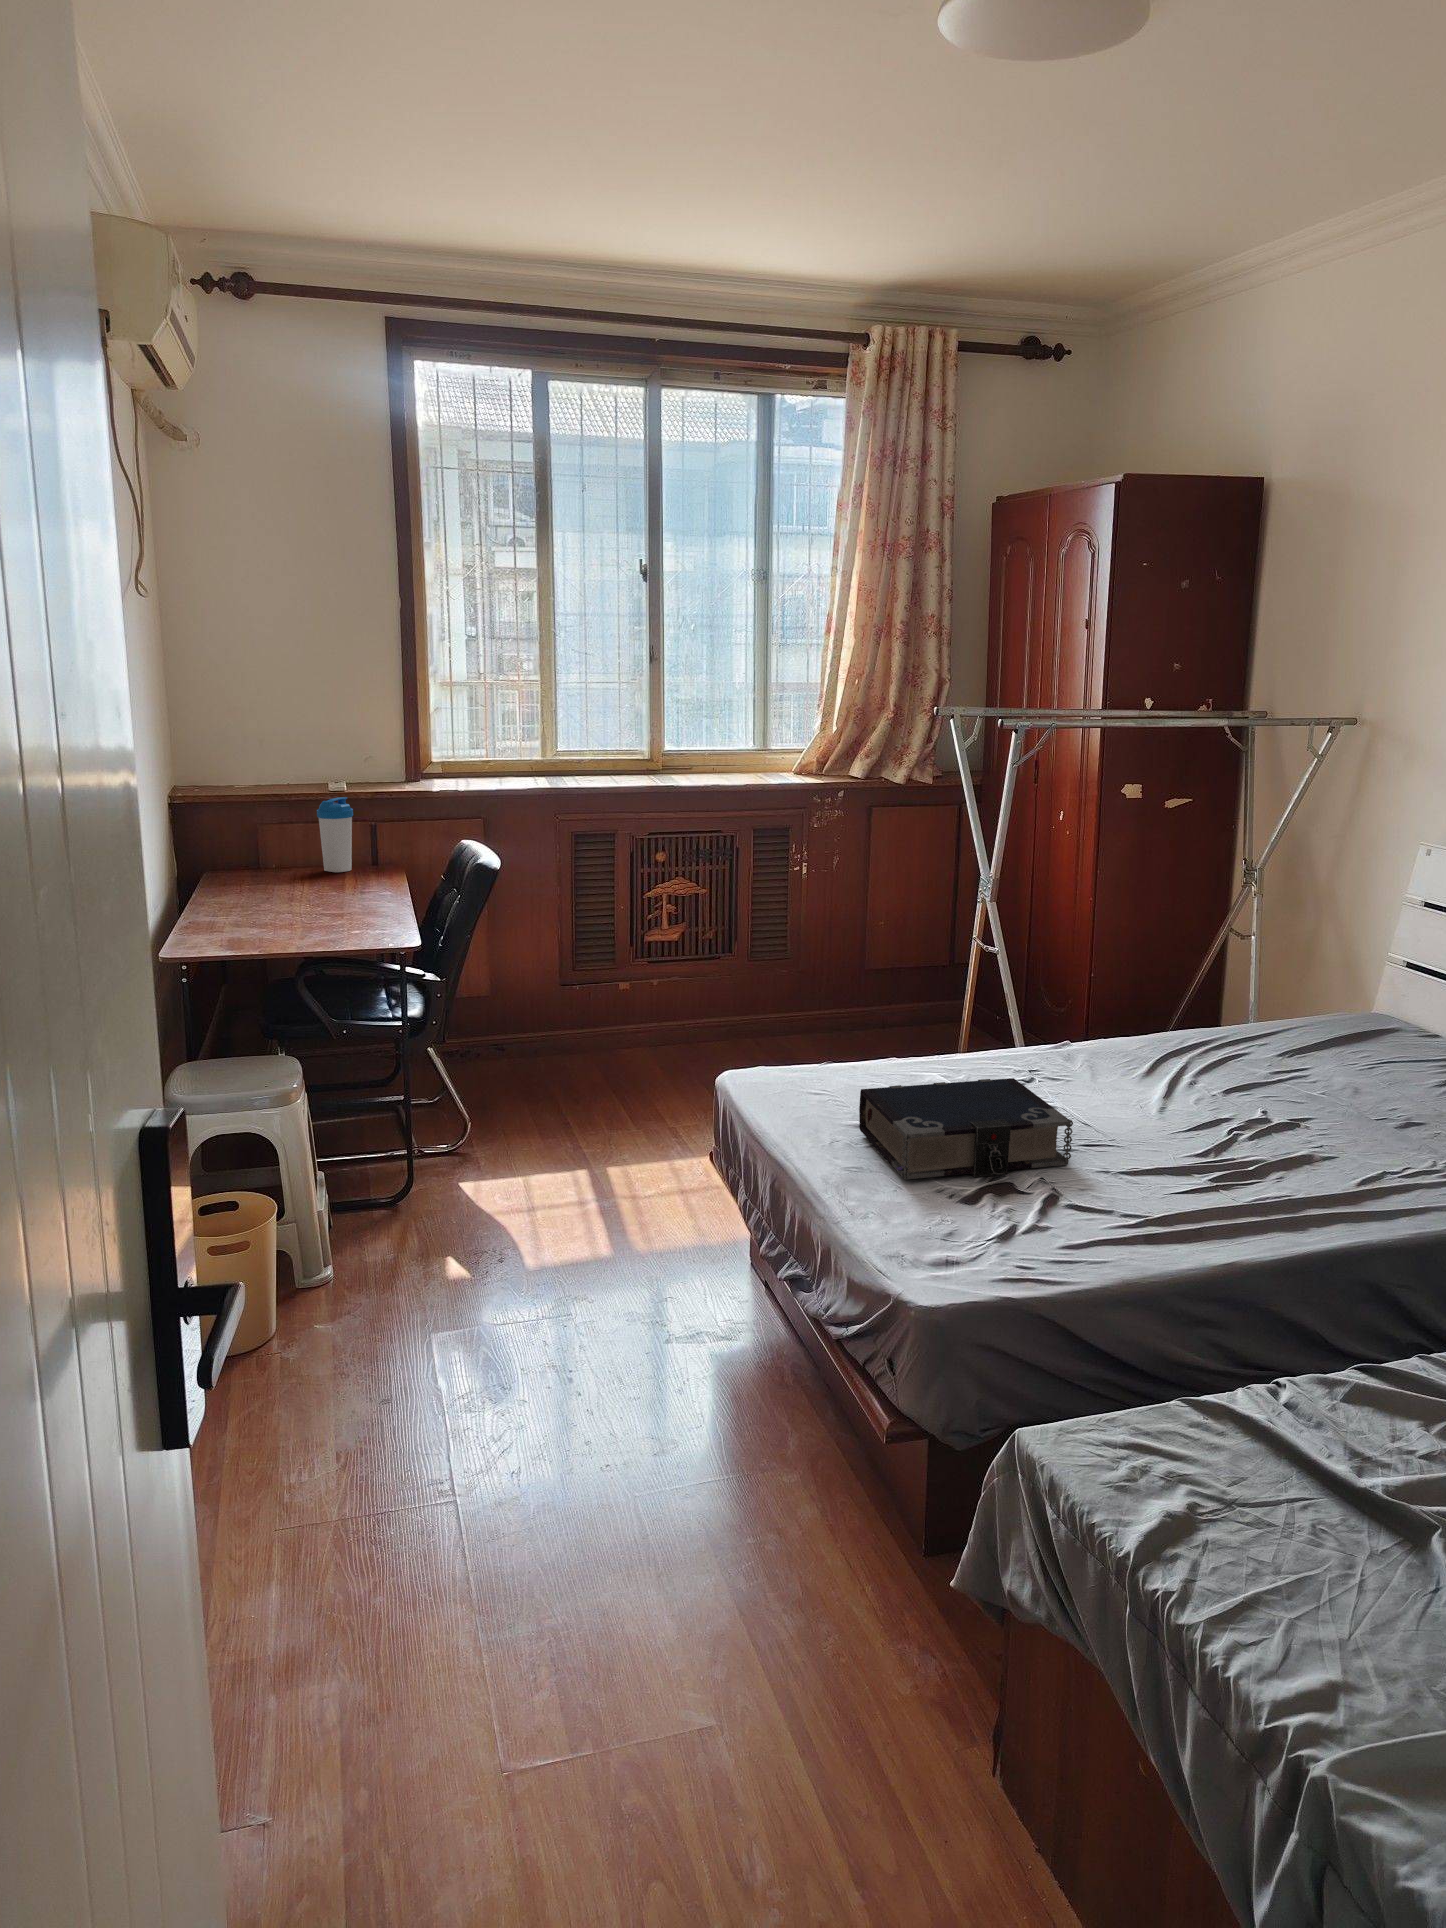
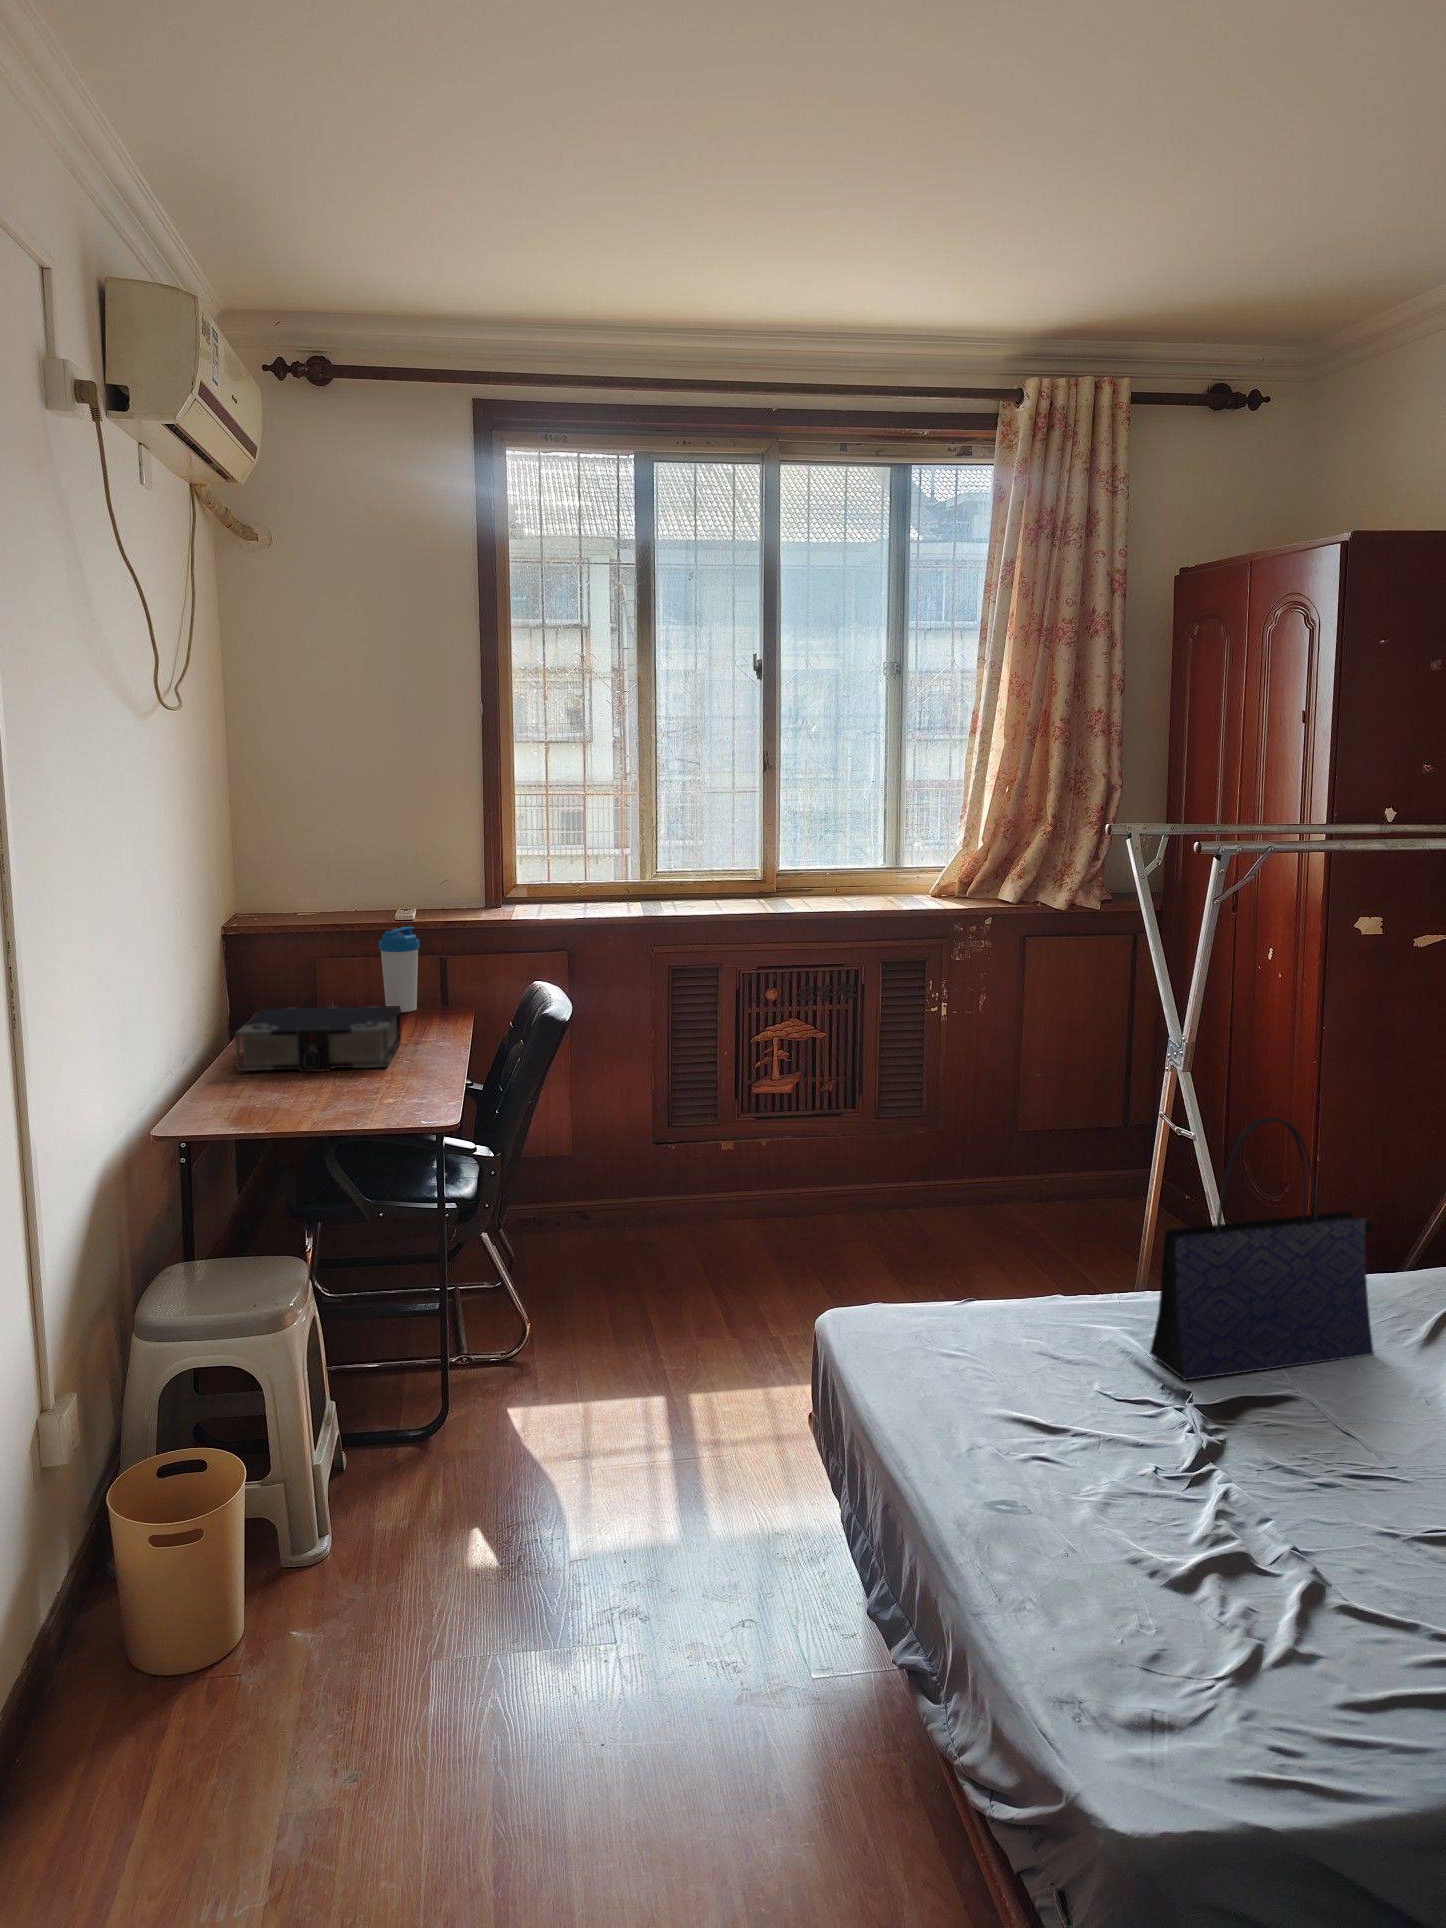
tote bag: none [957,913,1113,1101] -> present [1150,1117,1374,1380]
book: present [859,1078,1073,1179] -> present [235,1006,401,1072]

